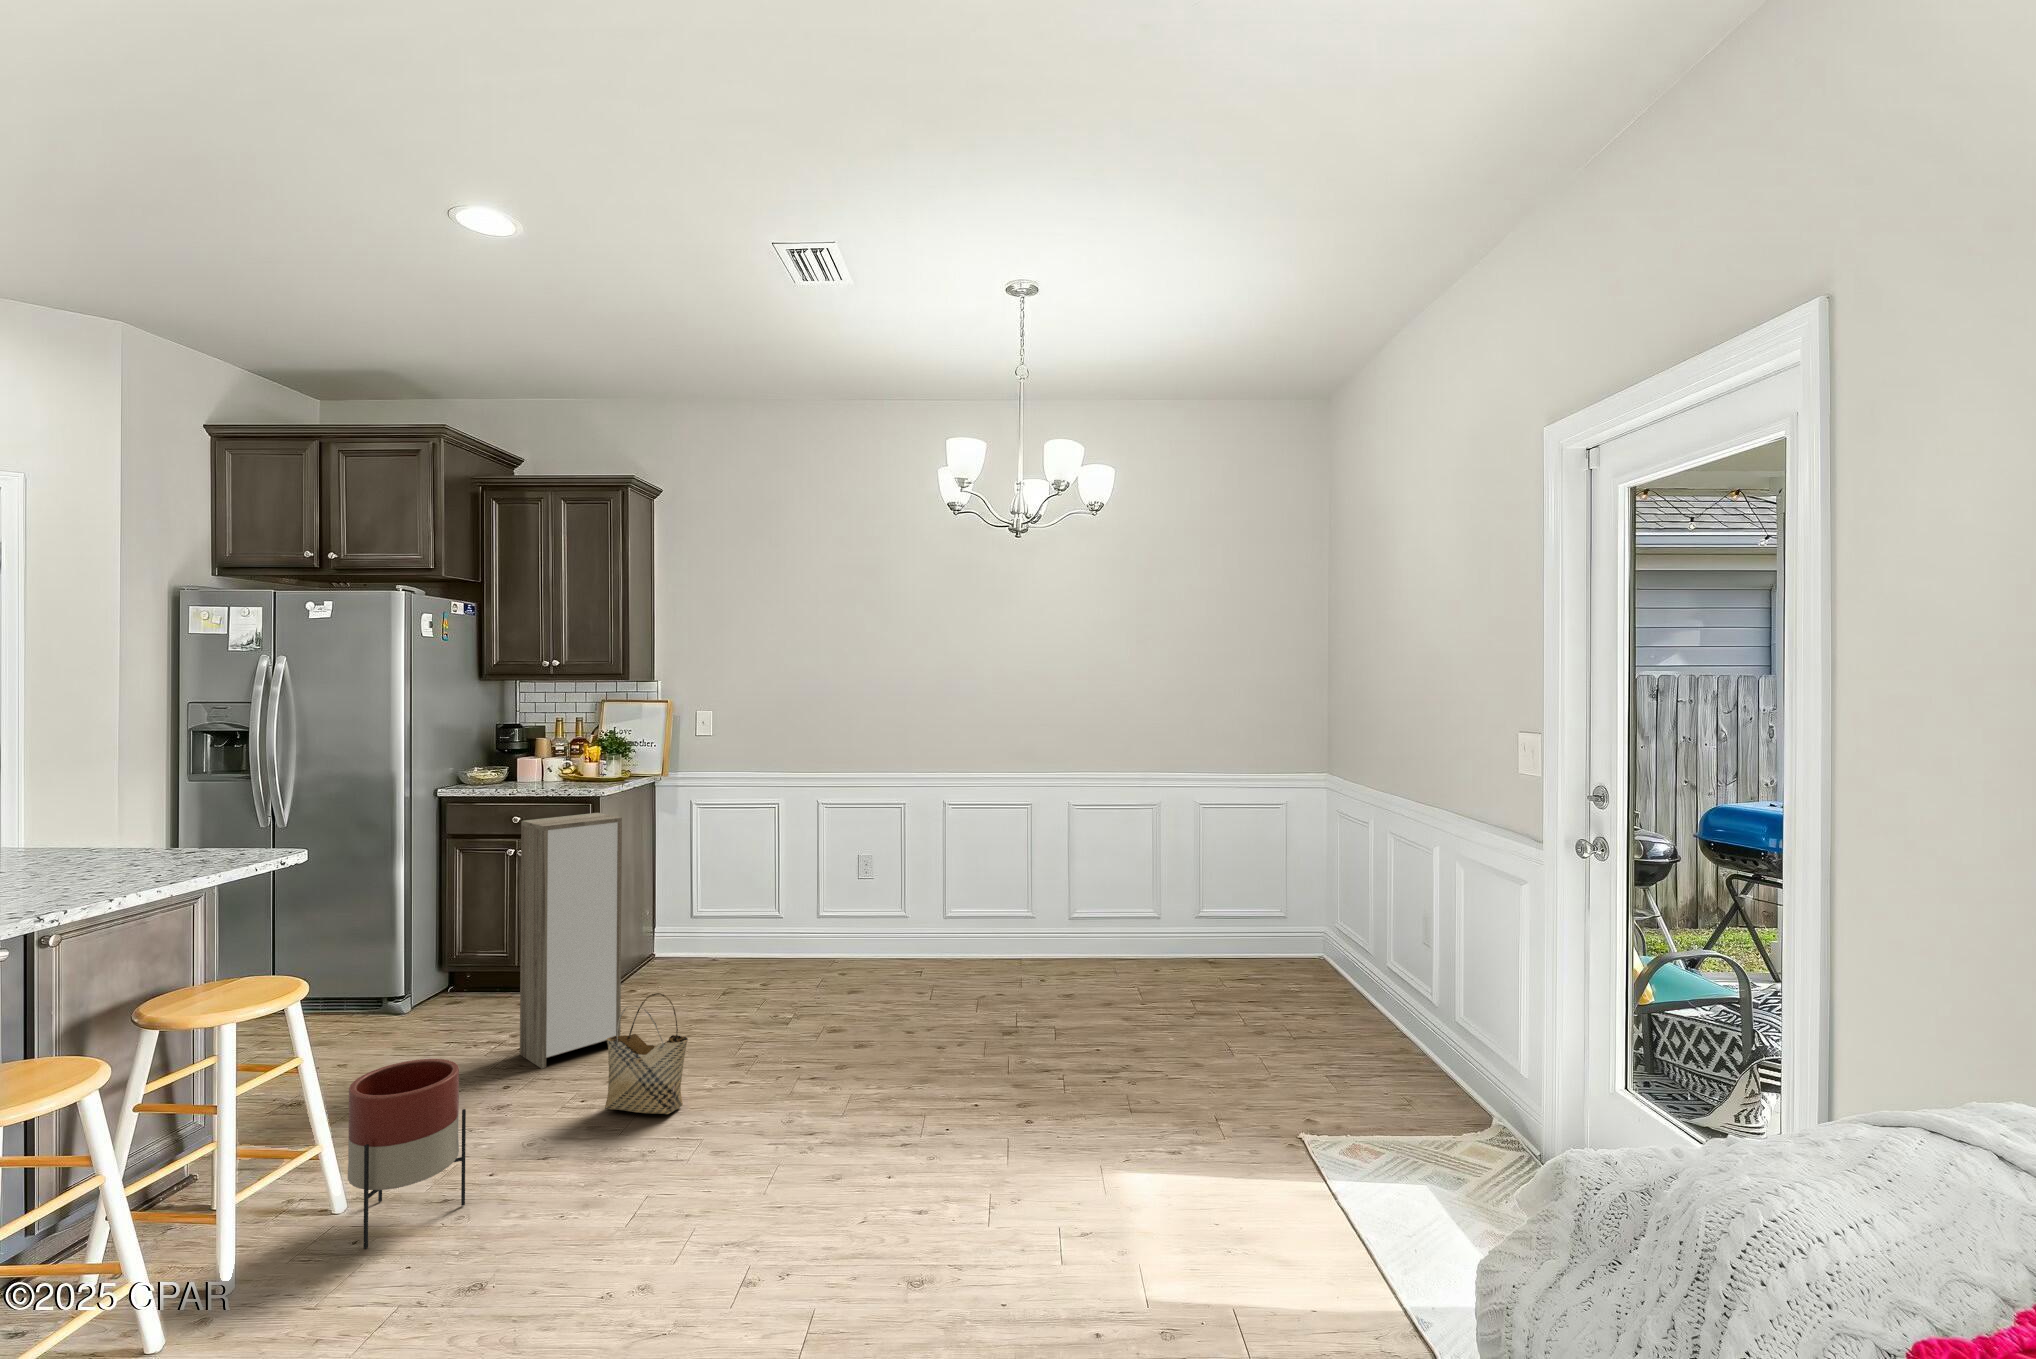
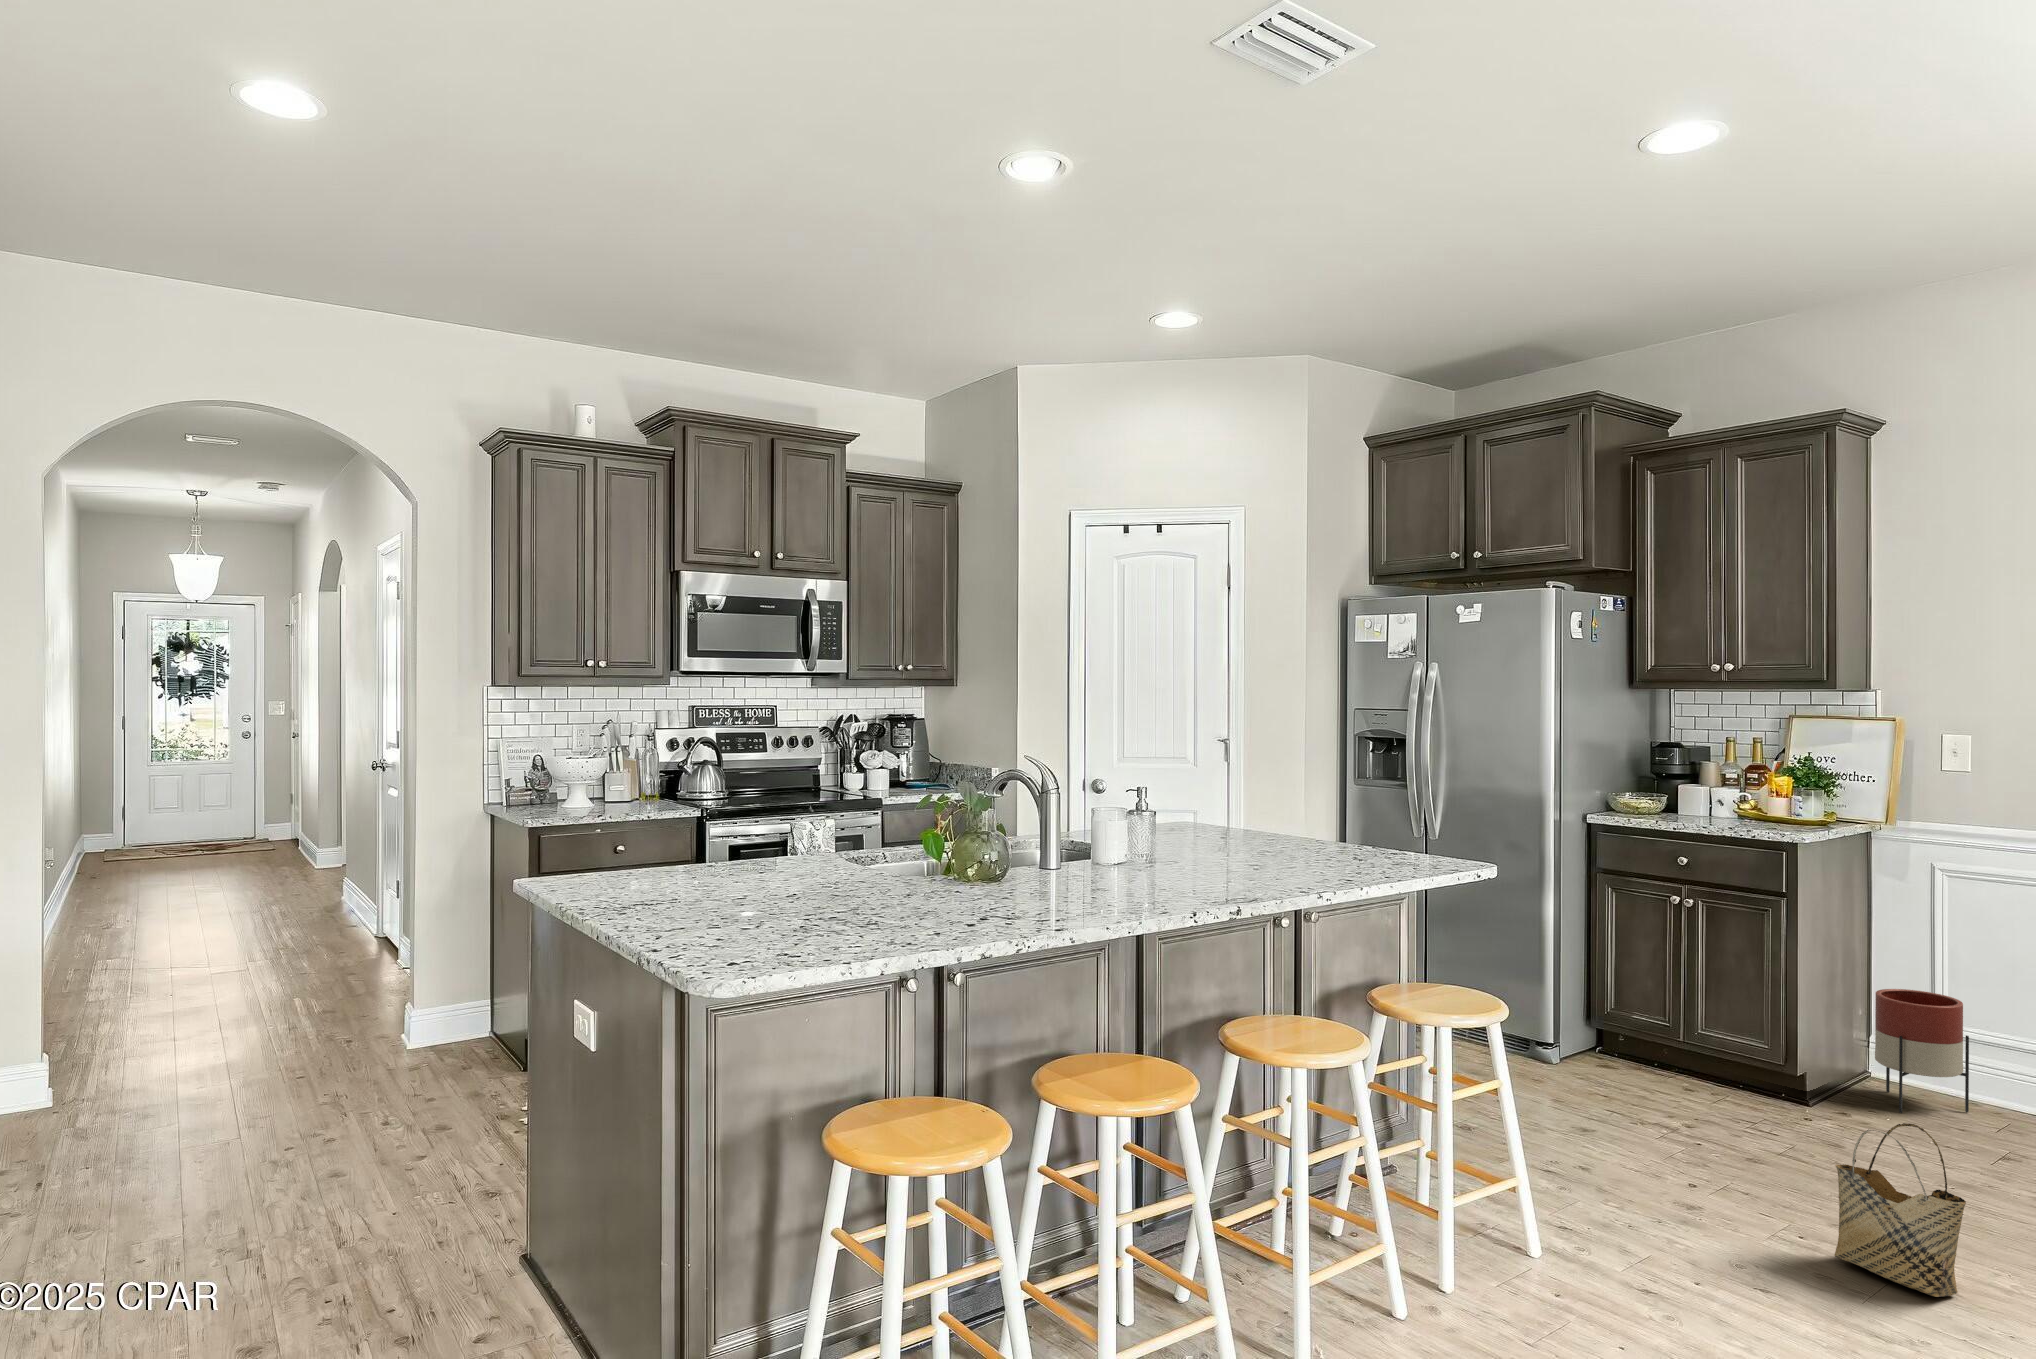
storage cabinet: present [520,813,622,1069] -> none [1702,863,1842,1182]
planter: present [348,1059,466,1249] -> present [1875,989,1969,1113]

